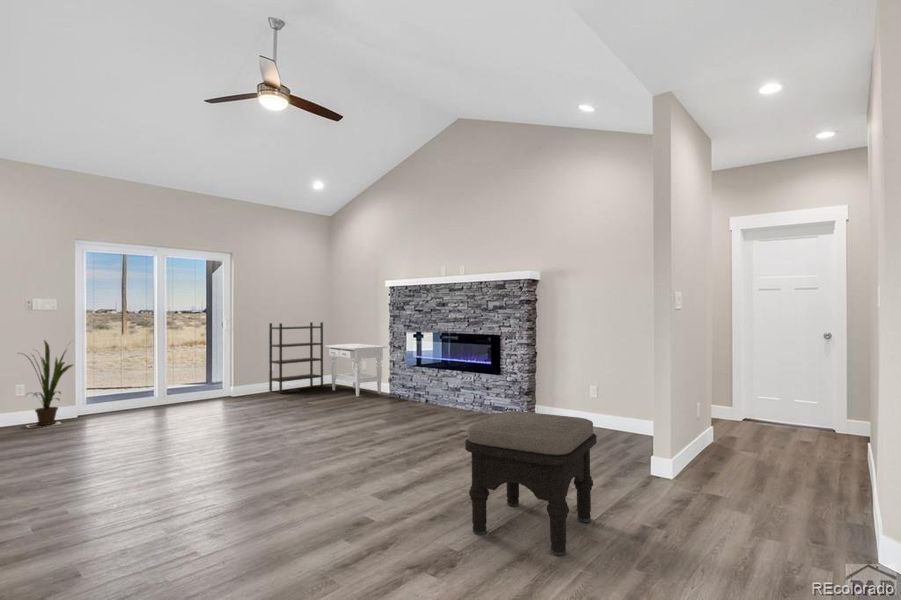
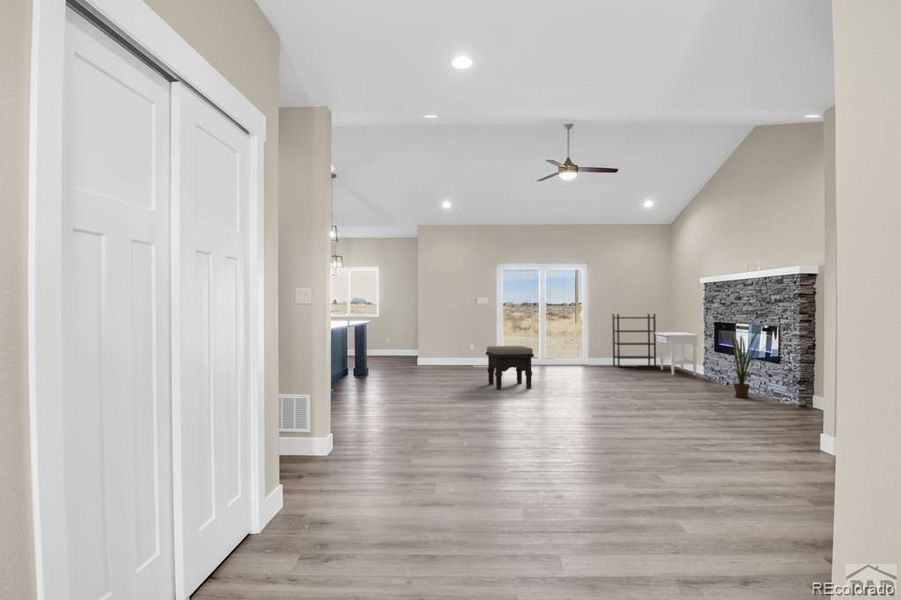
house plant: present [25,340,73,425] -> present [731,330,765,398]
ottoman: present [465,411,597,555] -> present [486,346,534,389]

